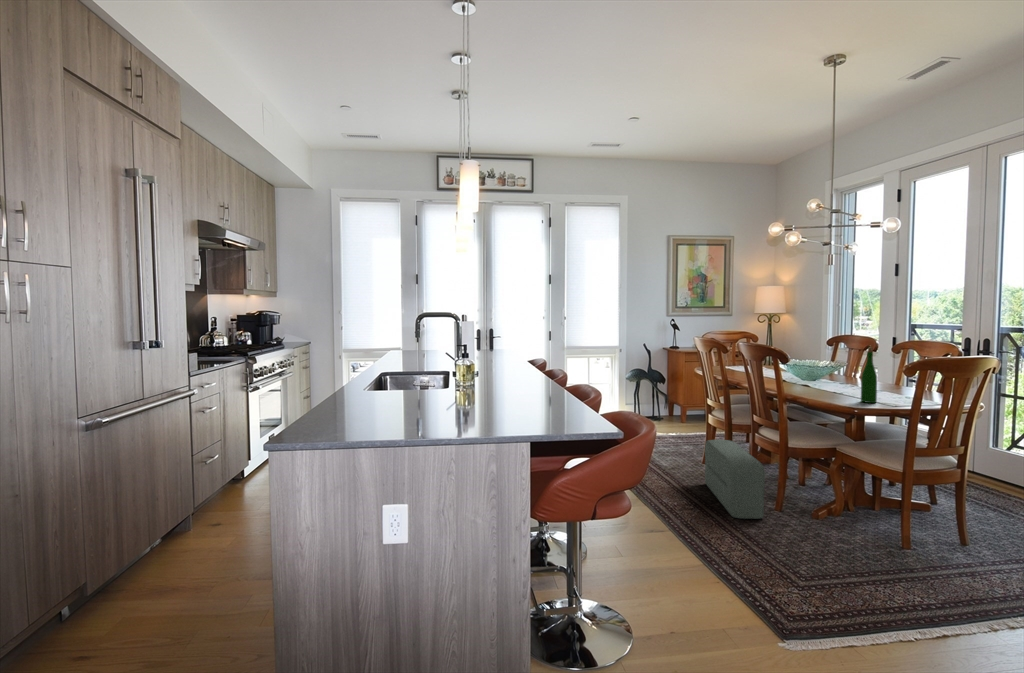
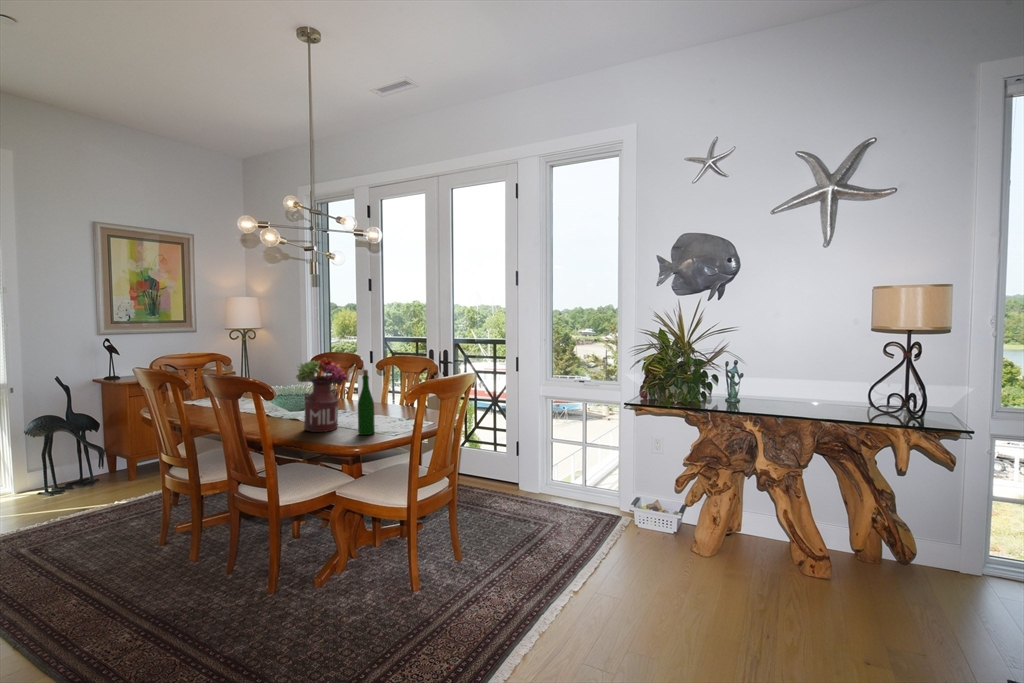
flower arrangement: none [807,336,856,396] -> present [296,358,348,432]
pouf: present [705,440,765,519] -> none [157,510,250,635]

